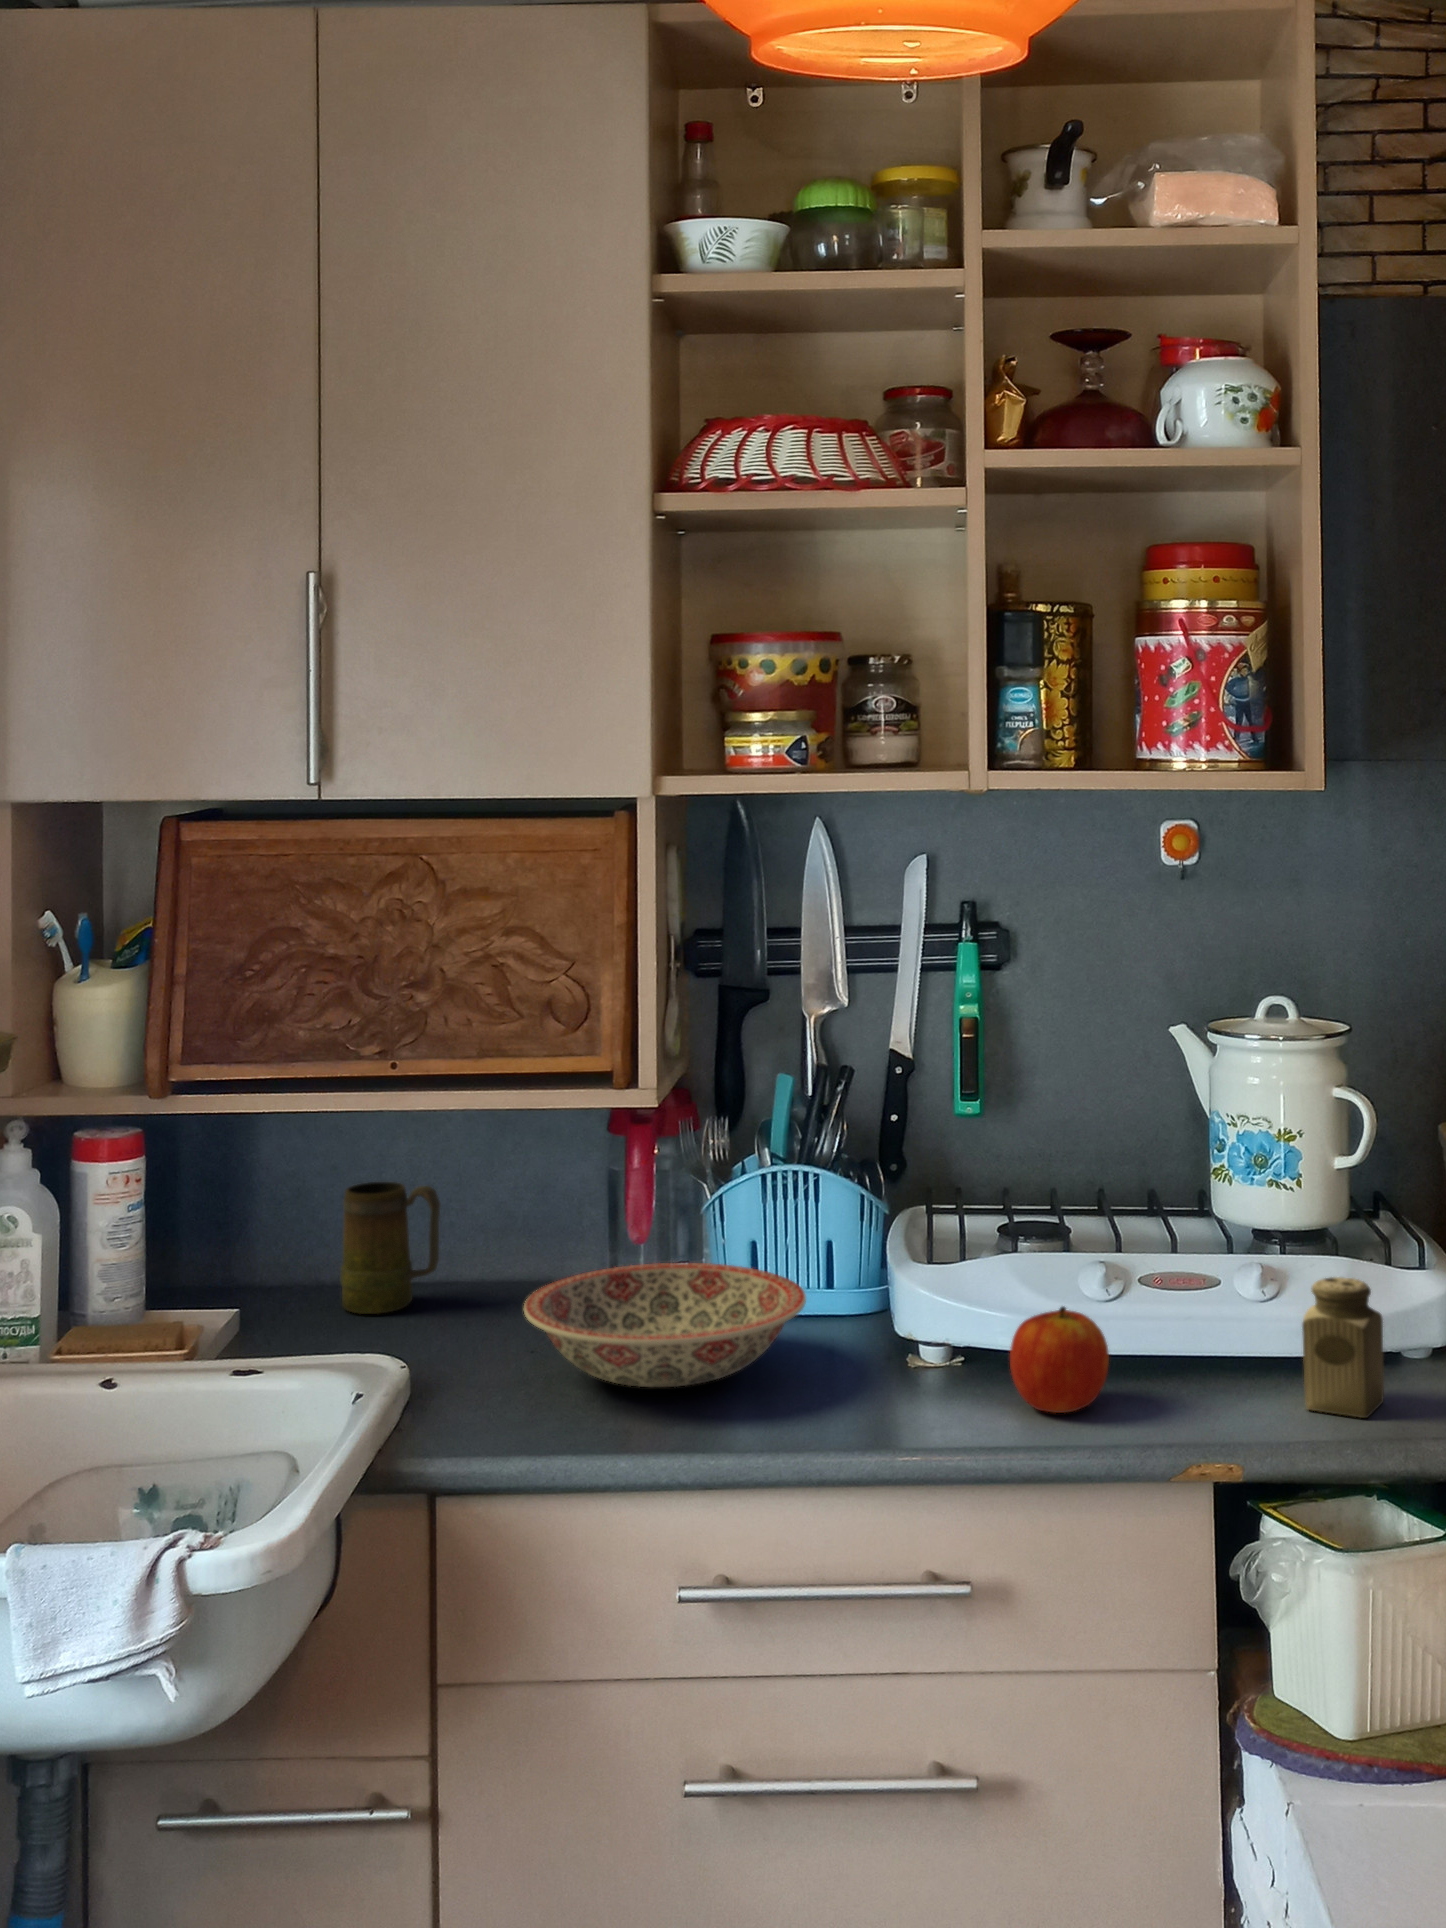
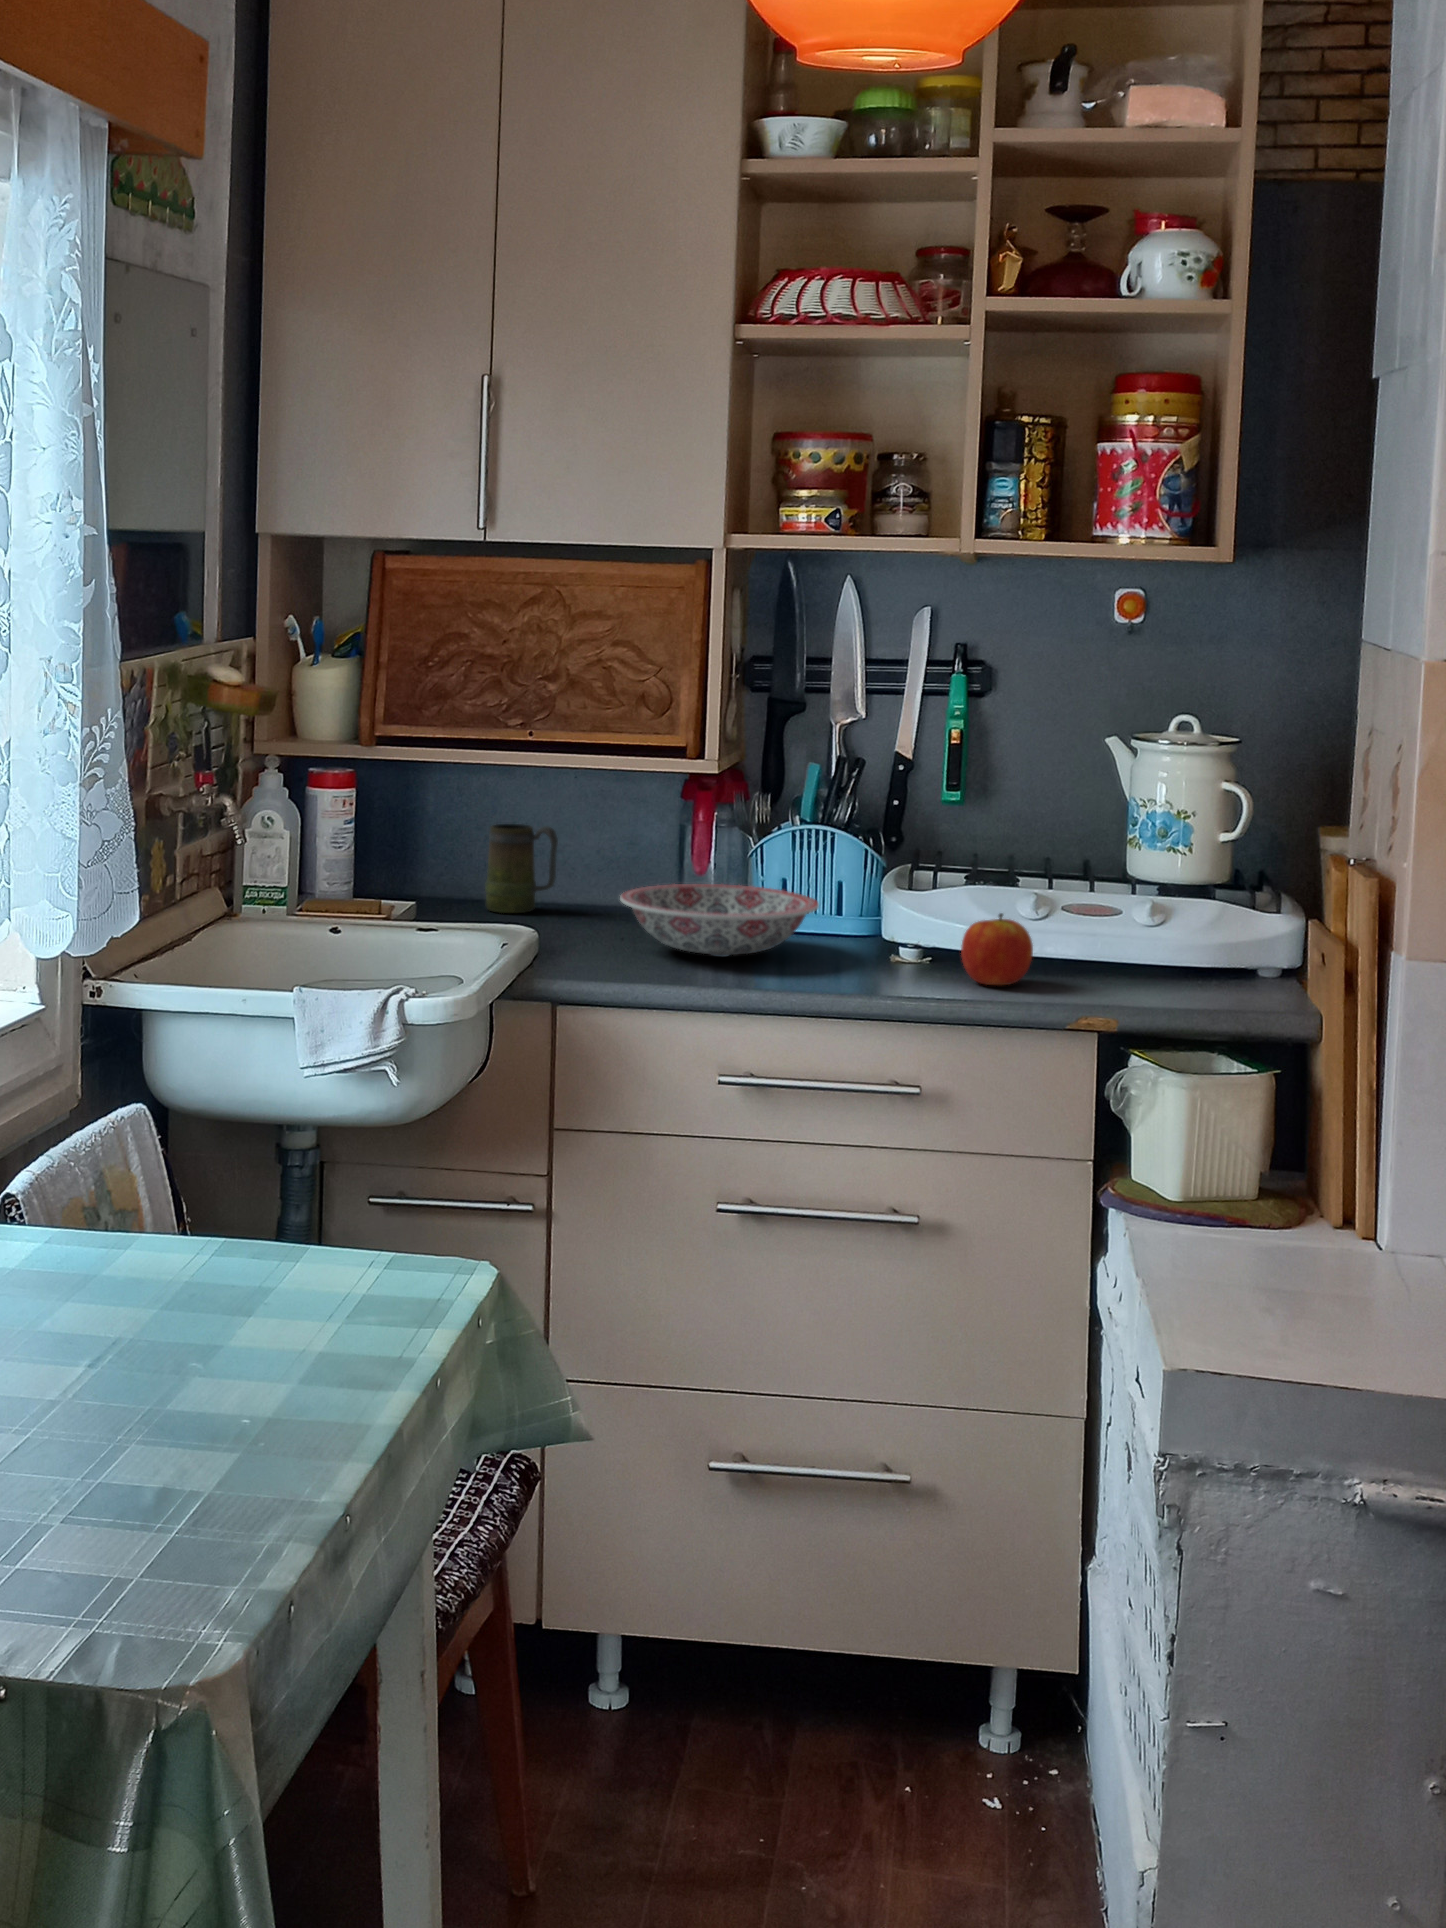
salt shaker: present [1302,1277,1384,1418] -> none [1174,907,1237,1002]

